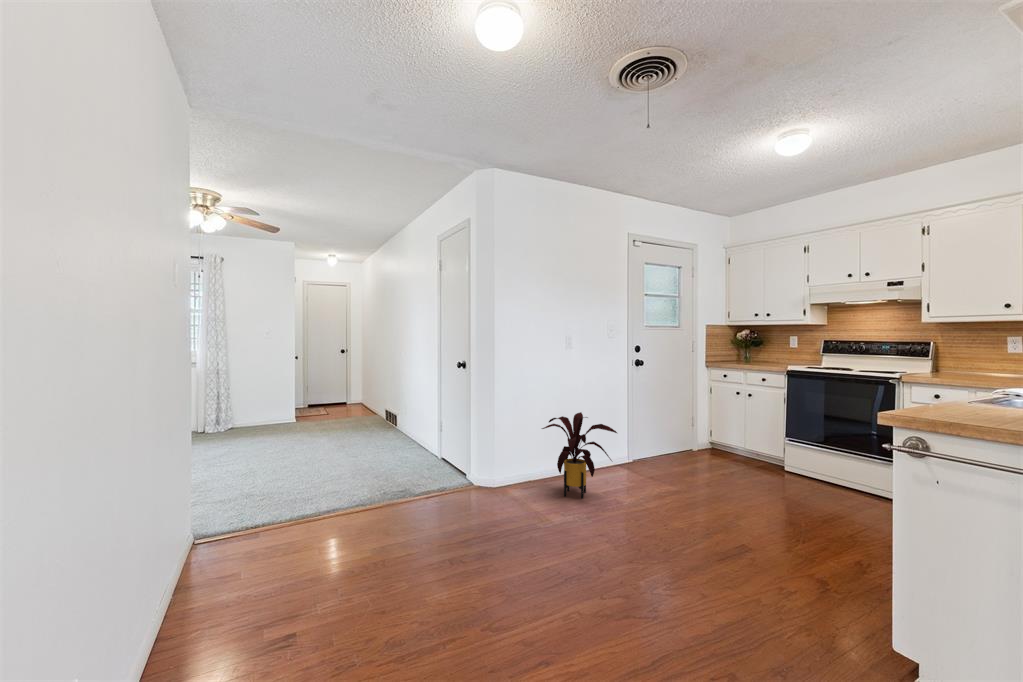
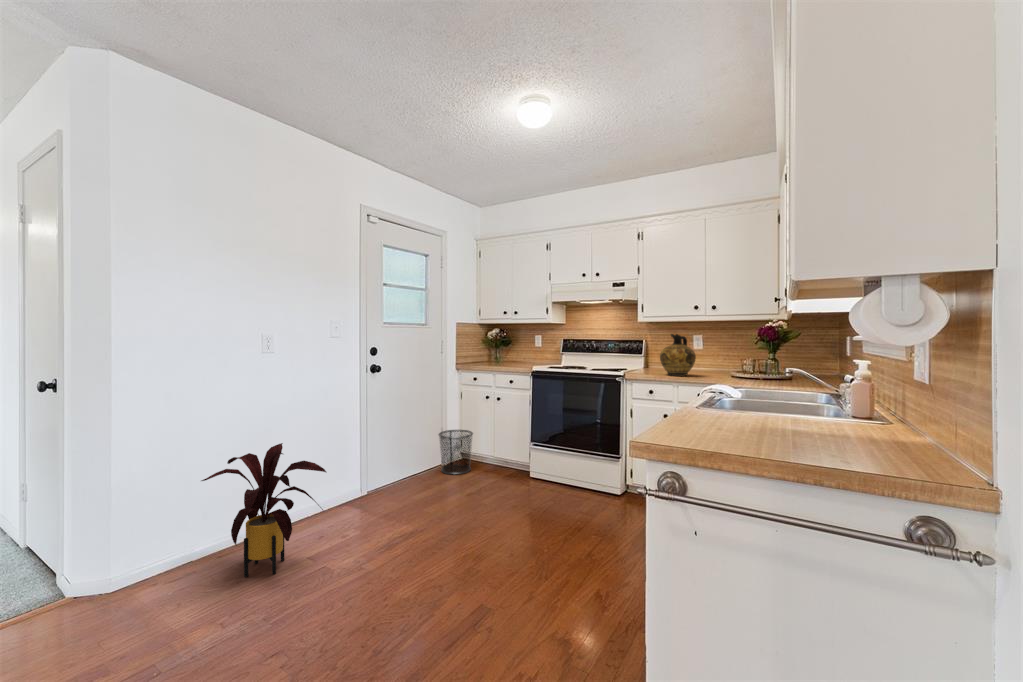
ceramic jug: none [948,335,1001,380] -> present [660,334,696,376]
waste bin: none [690,421,724,460] -> present [439,430,473,475]

